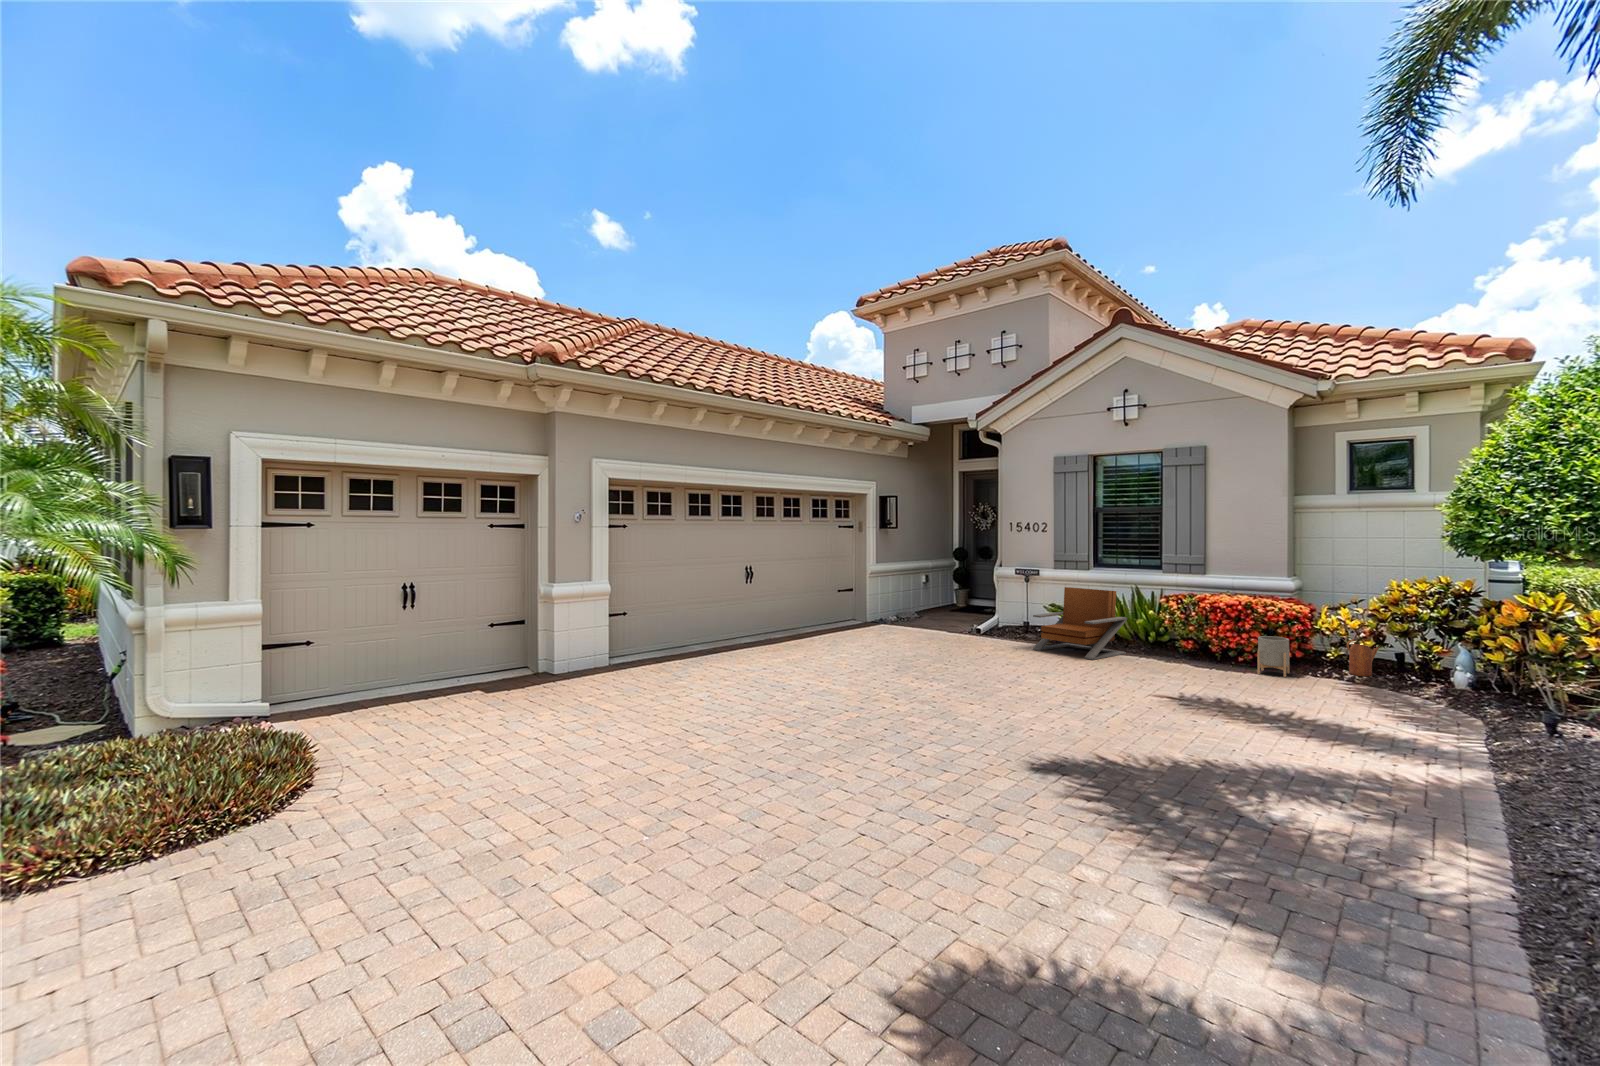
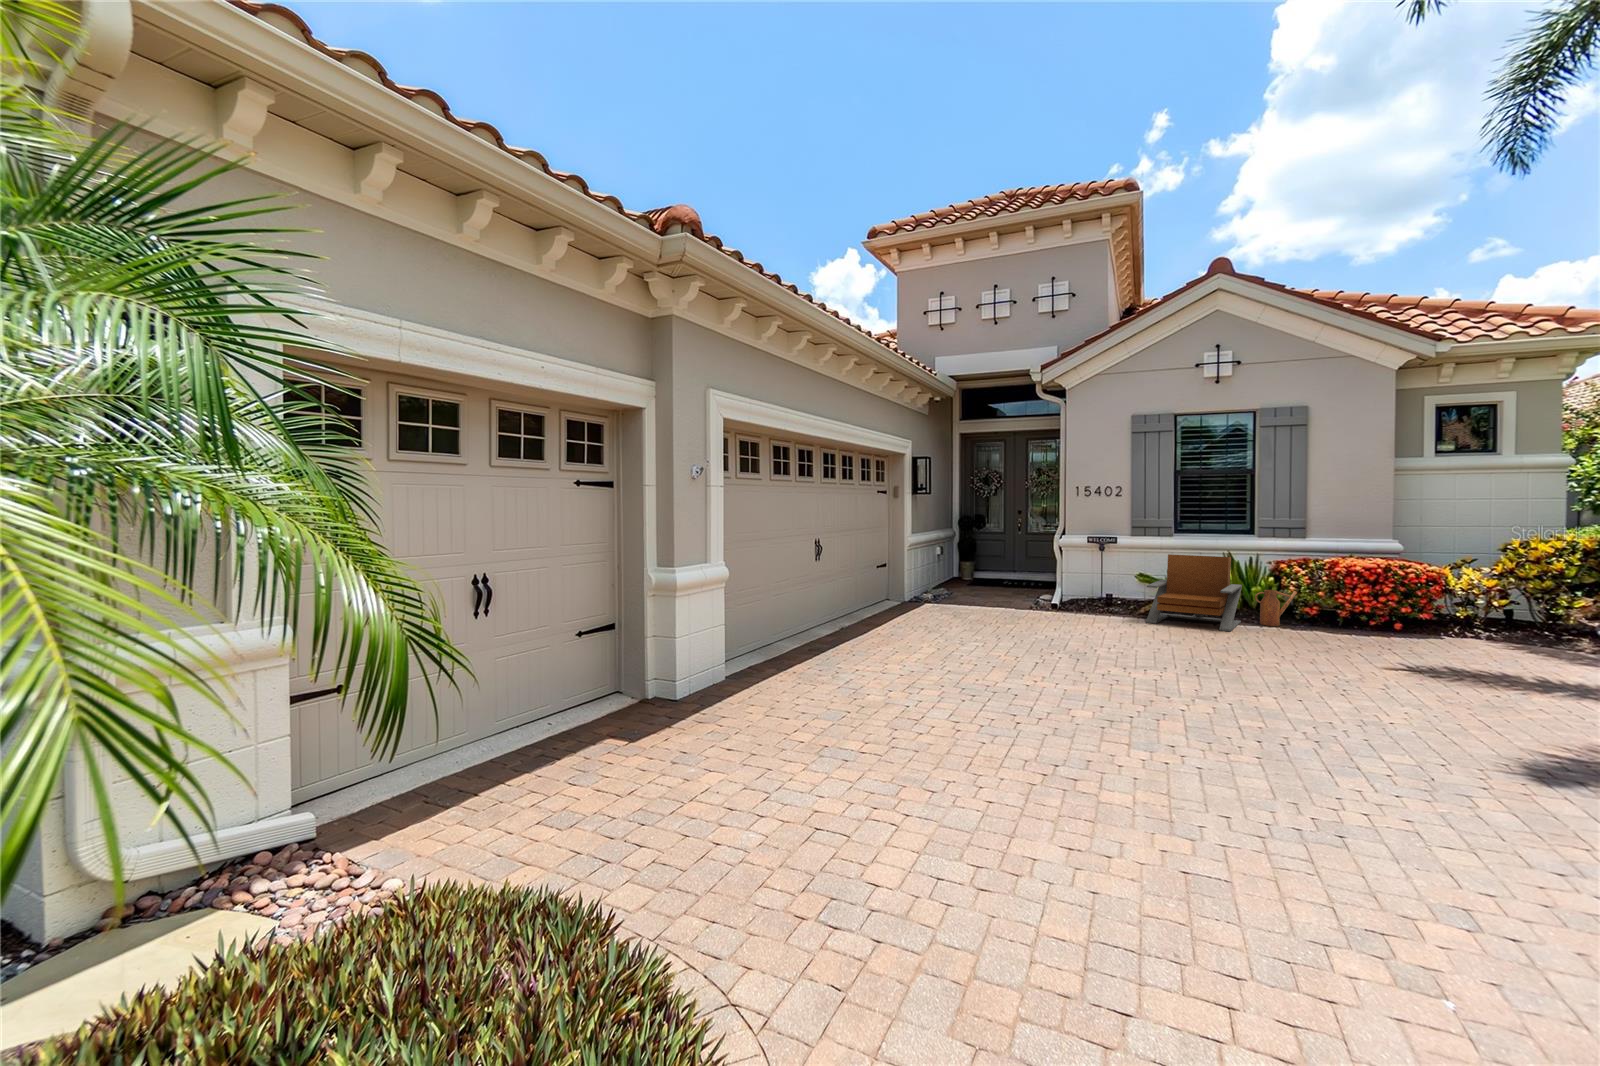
planter: present [1257,636,1289,677] -> none [1400,599,1441,640]
watering can: present [1347,637,1380,676] -> present [1255,590,1297,626]

